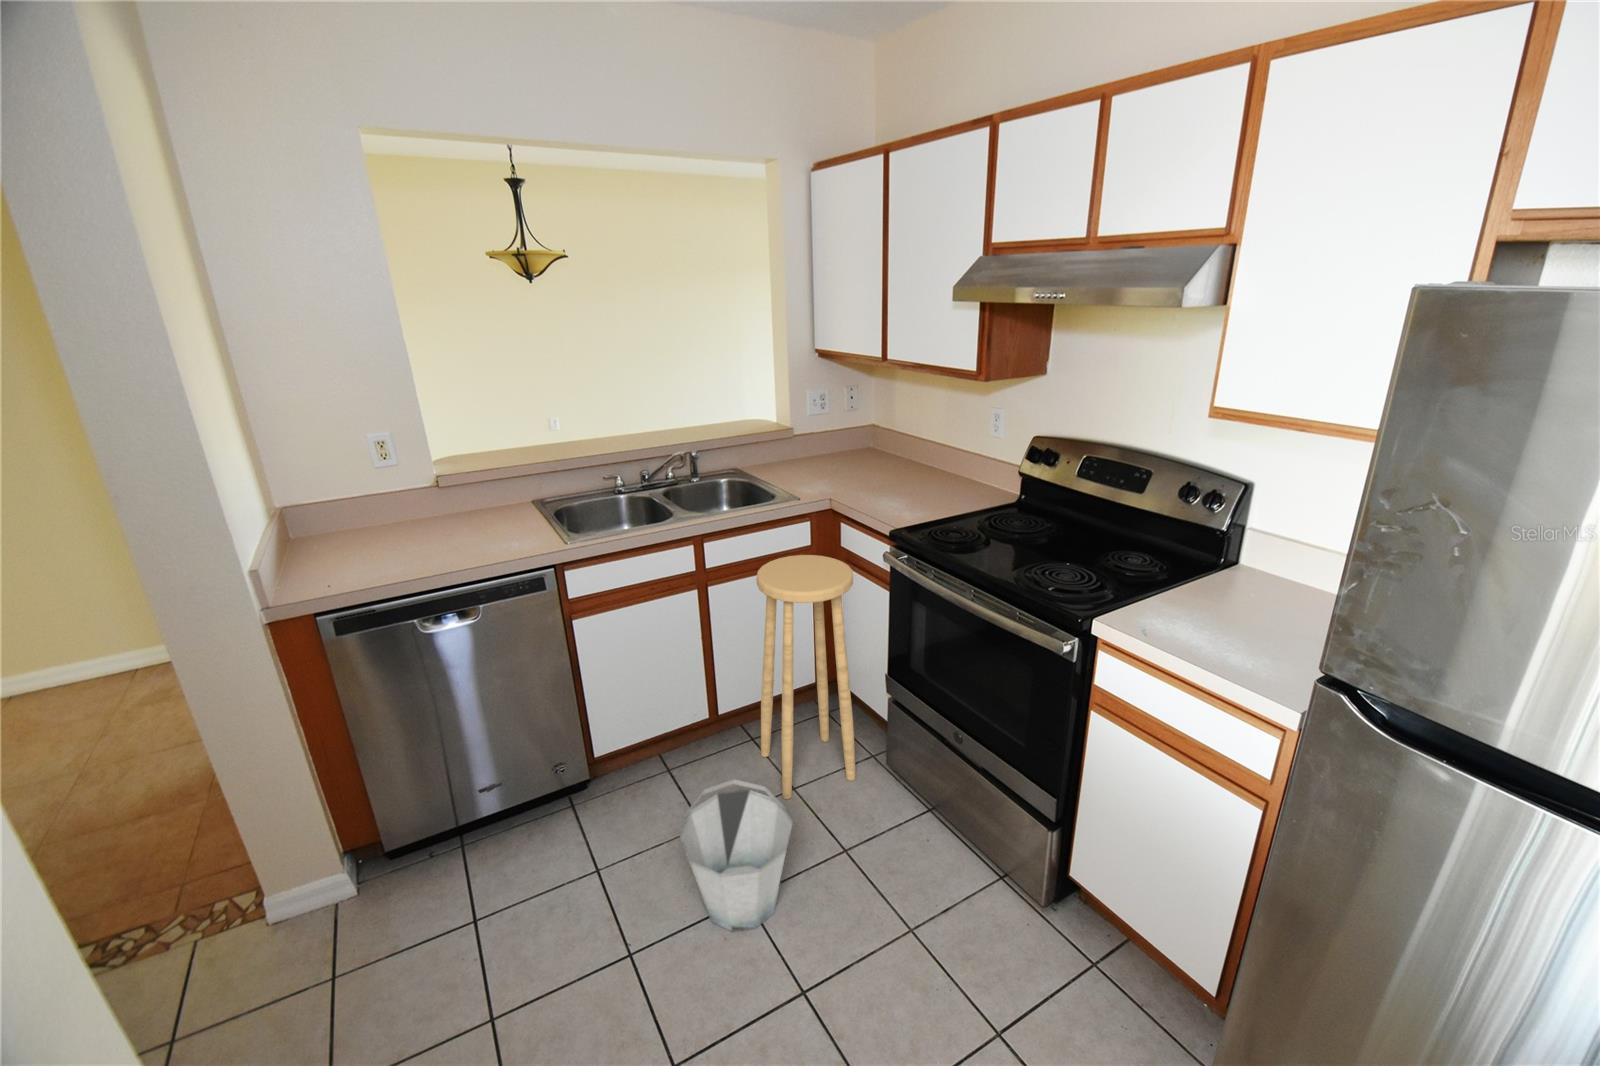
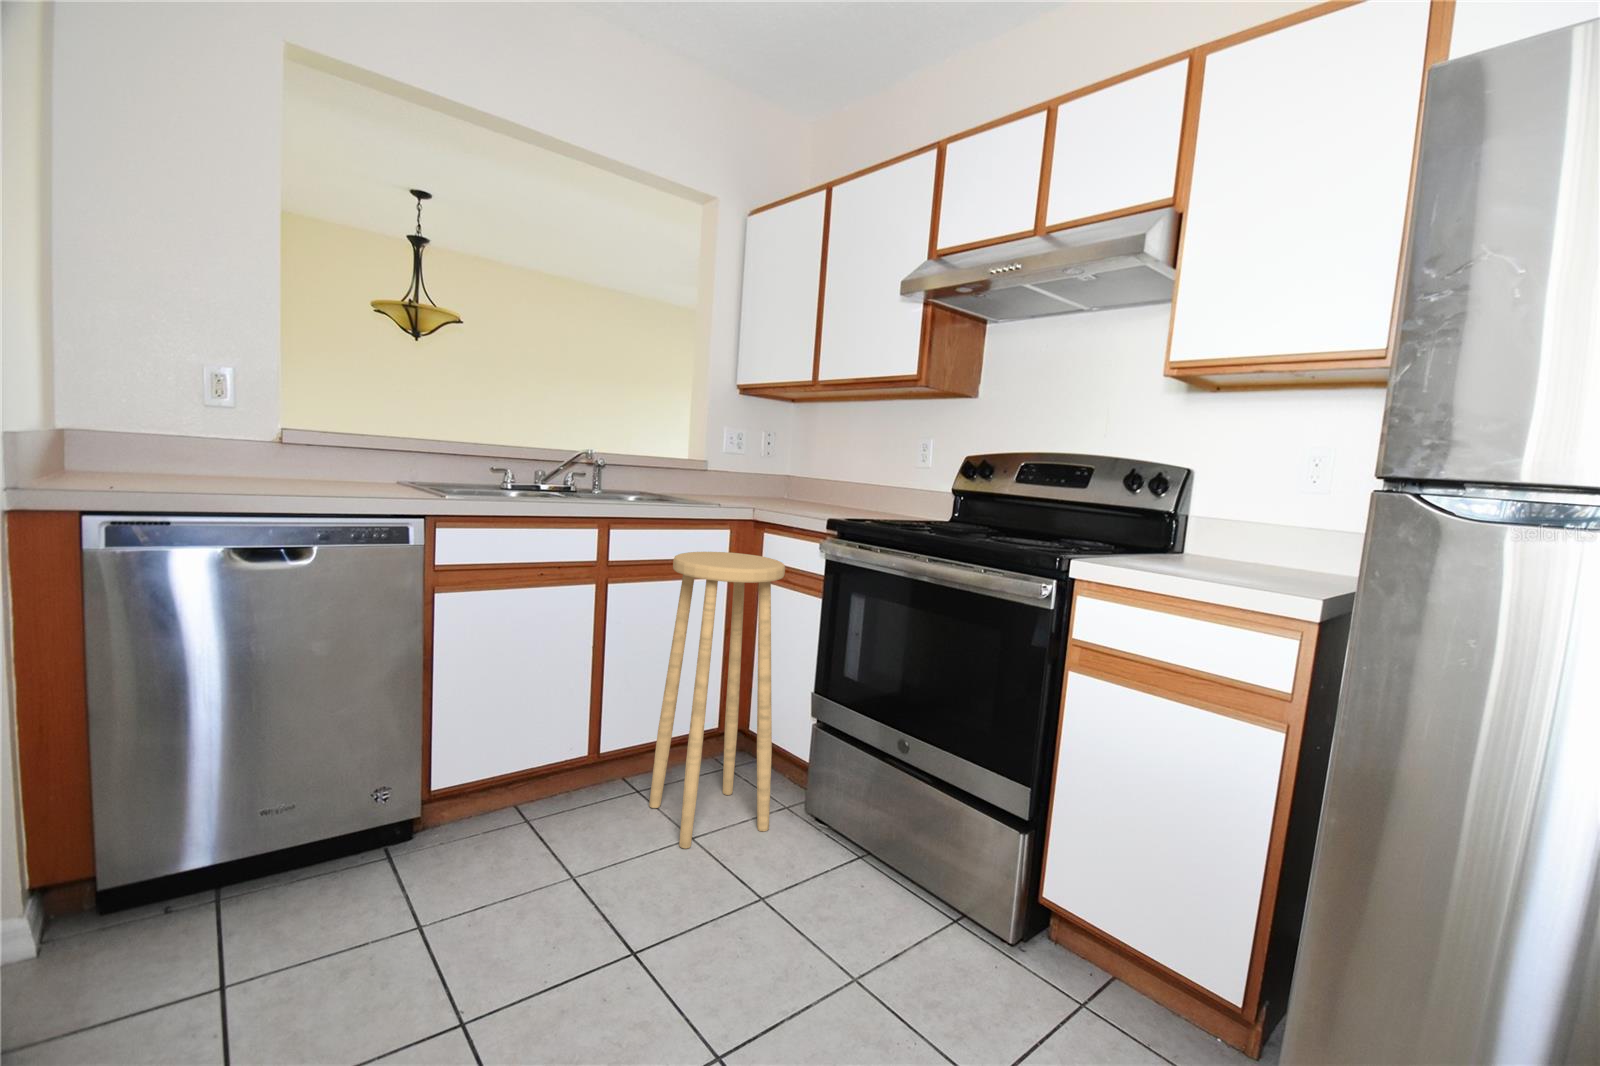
bucket: present [679,779,793,931] -> none [558,785,712,990]

